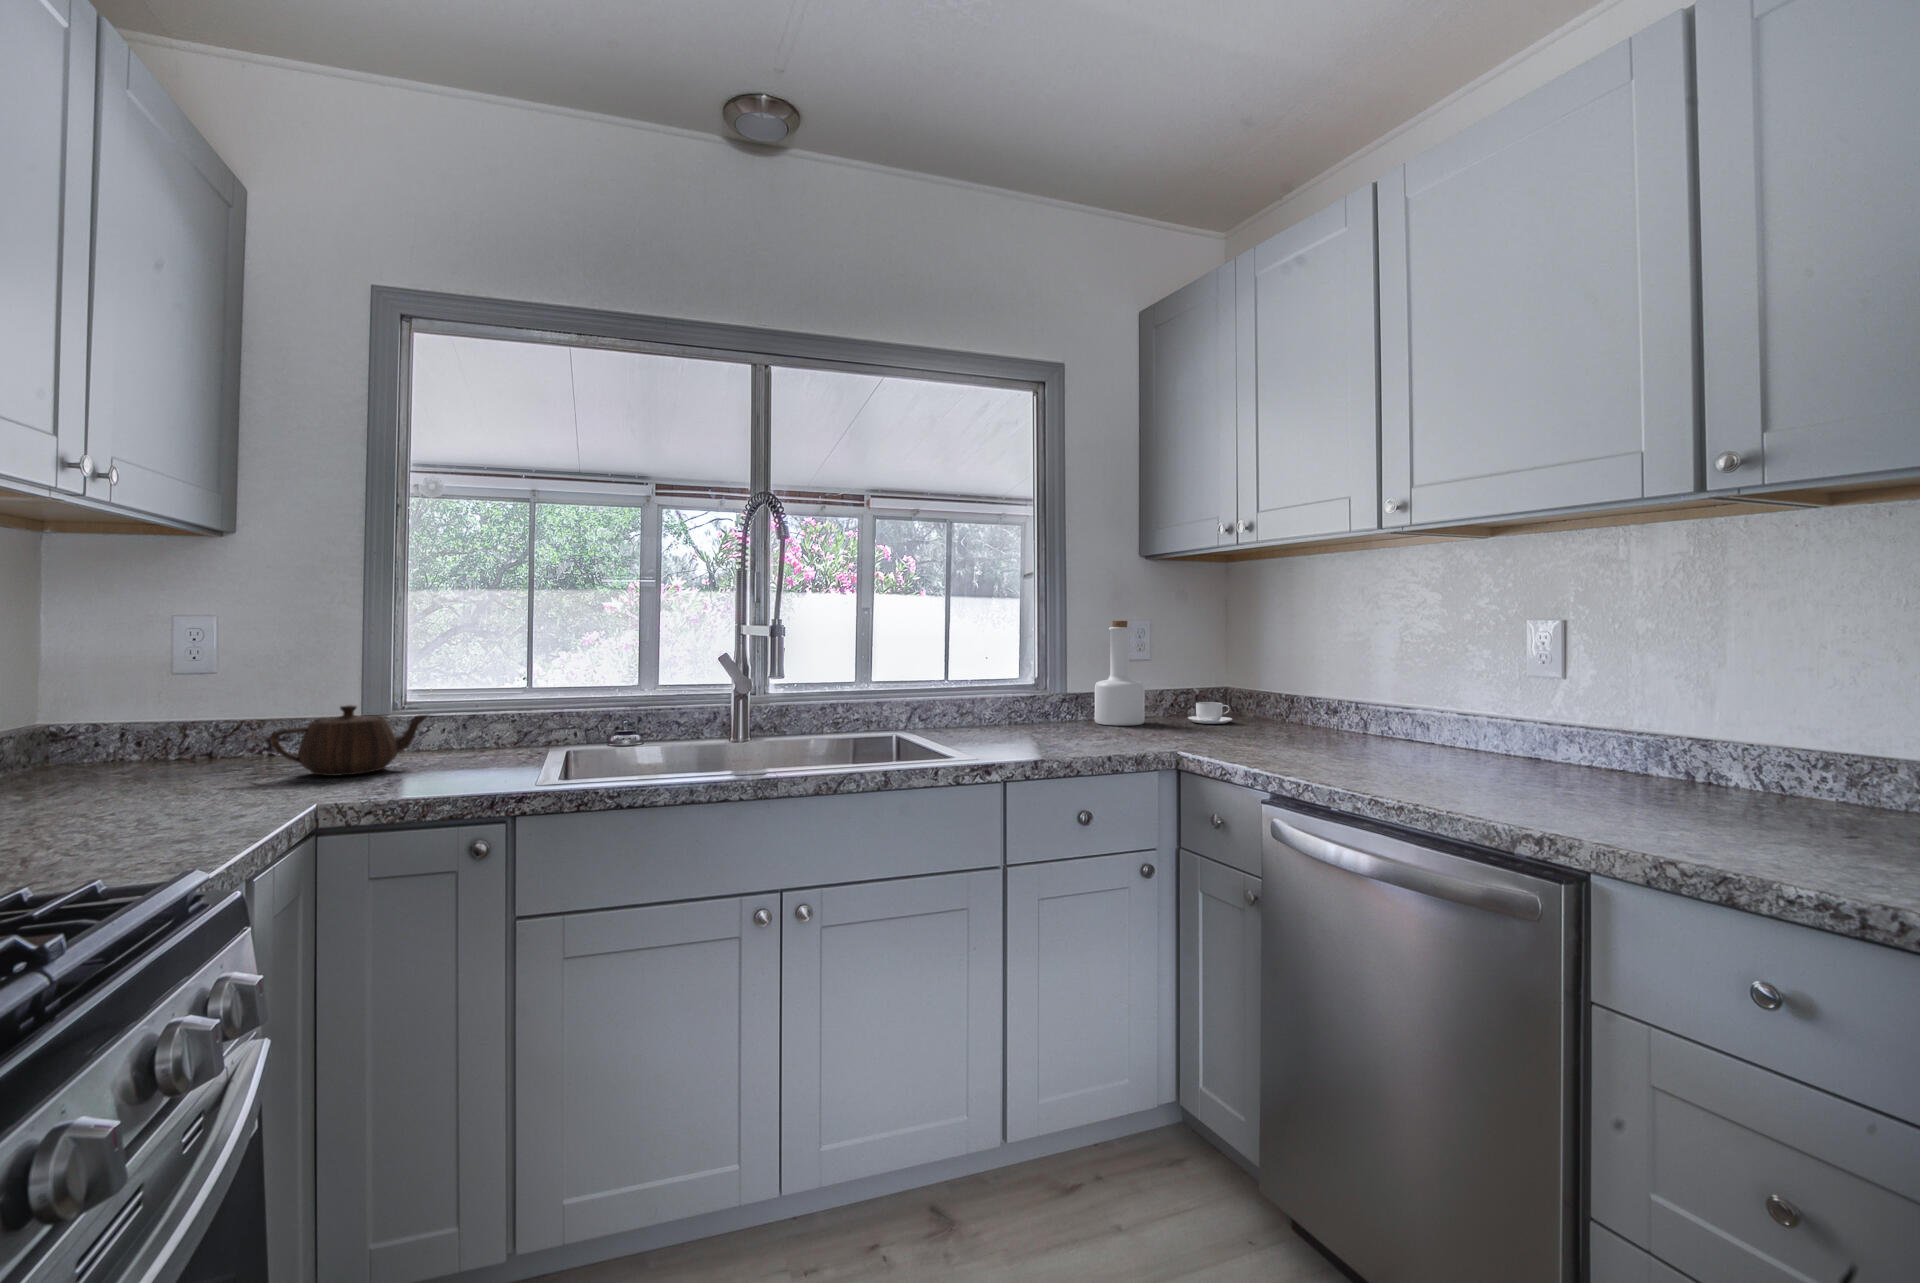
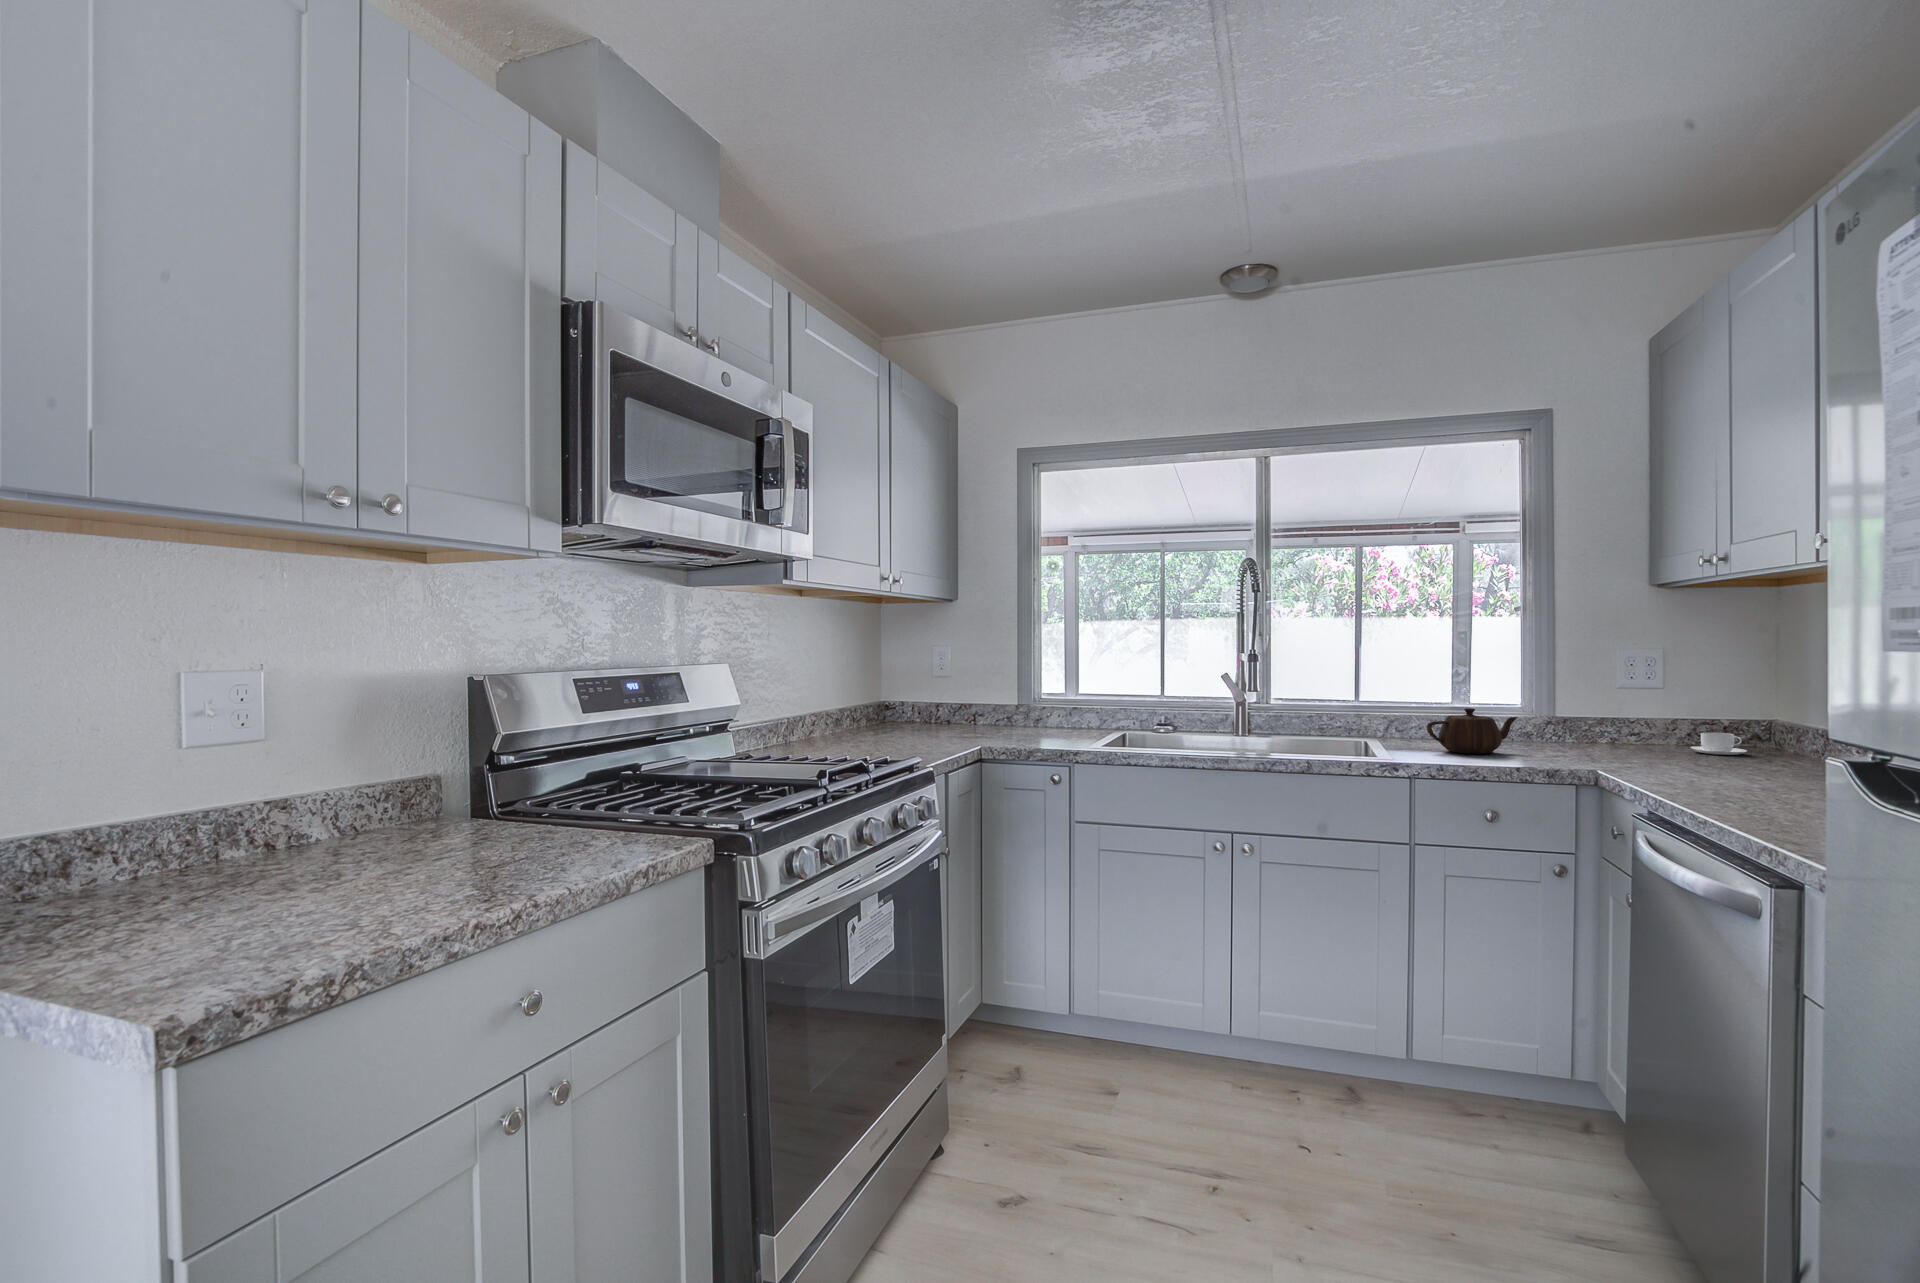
bottle: present [1095,621,1145,726] -> none [1578,650,1635,749]
teapot: present [270,705,429,776] -> present [1427,708,1518,754]

